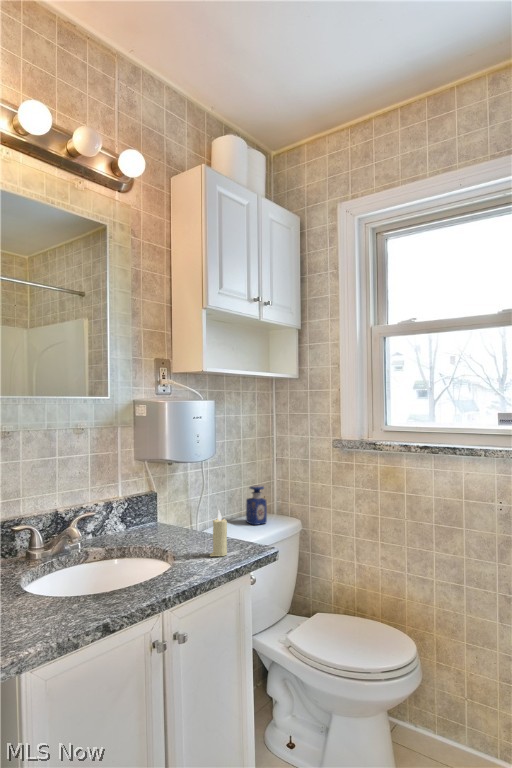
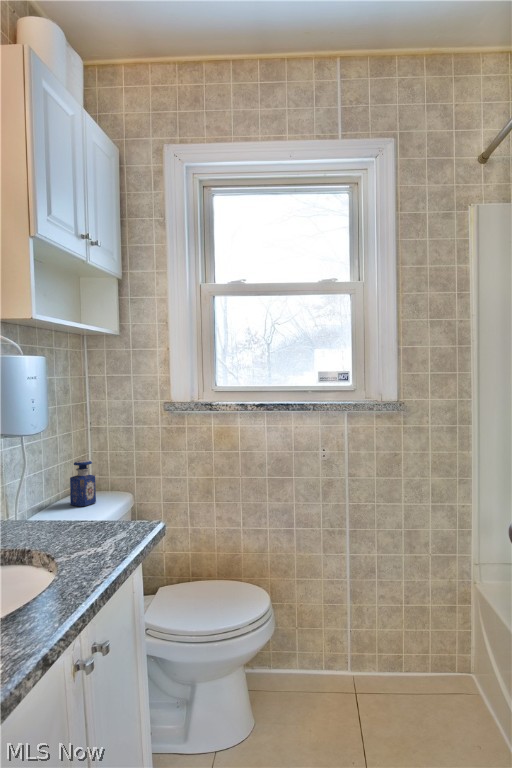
candle: present [210,510,227,556] -> none [97,485,117,543]

